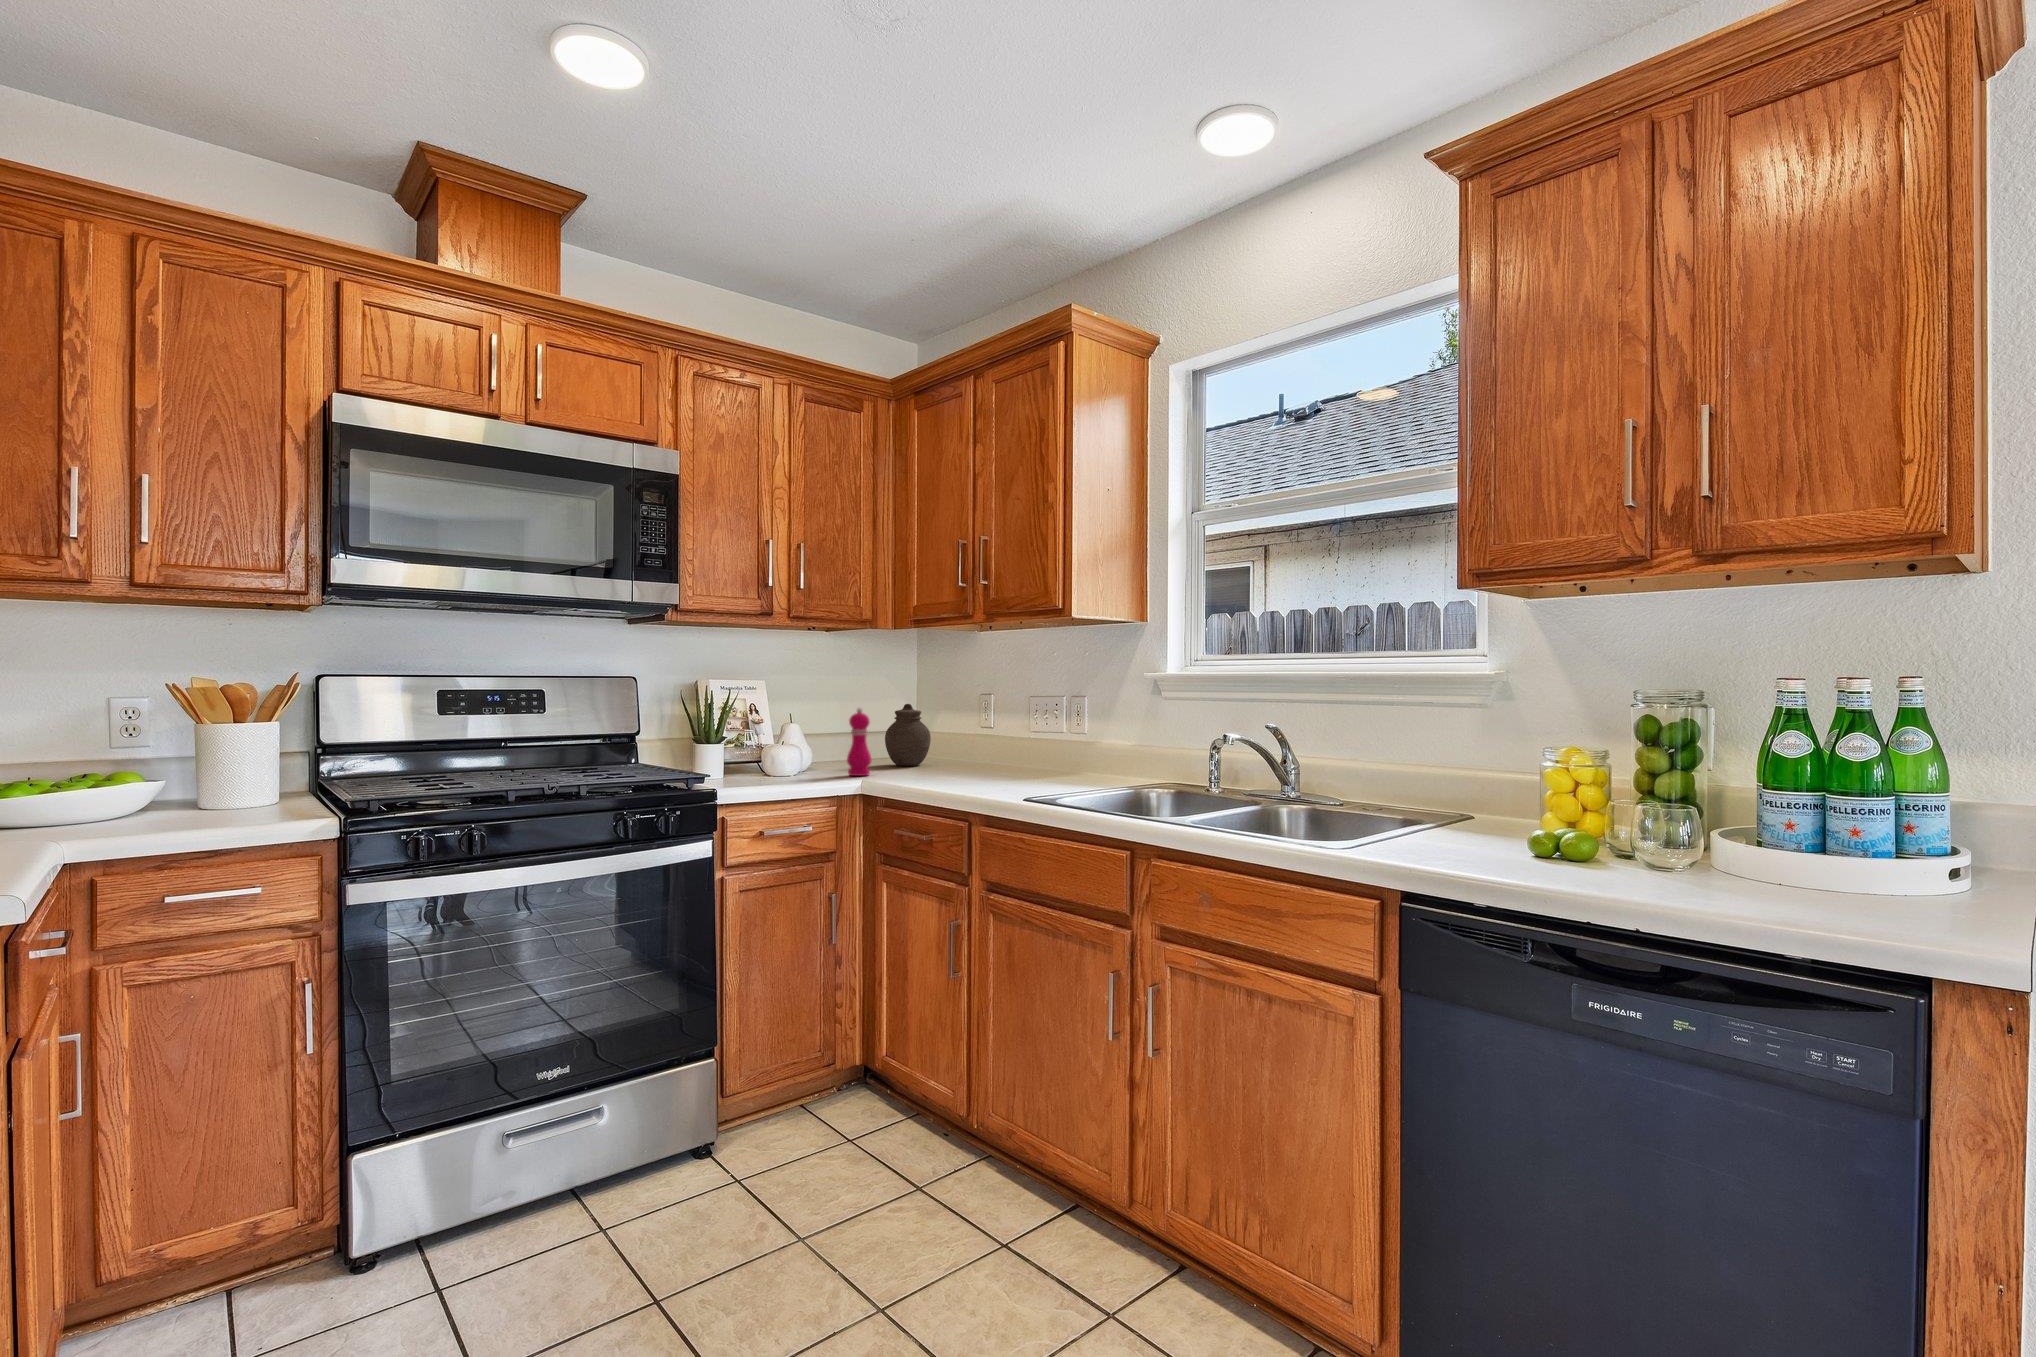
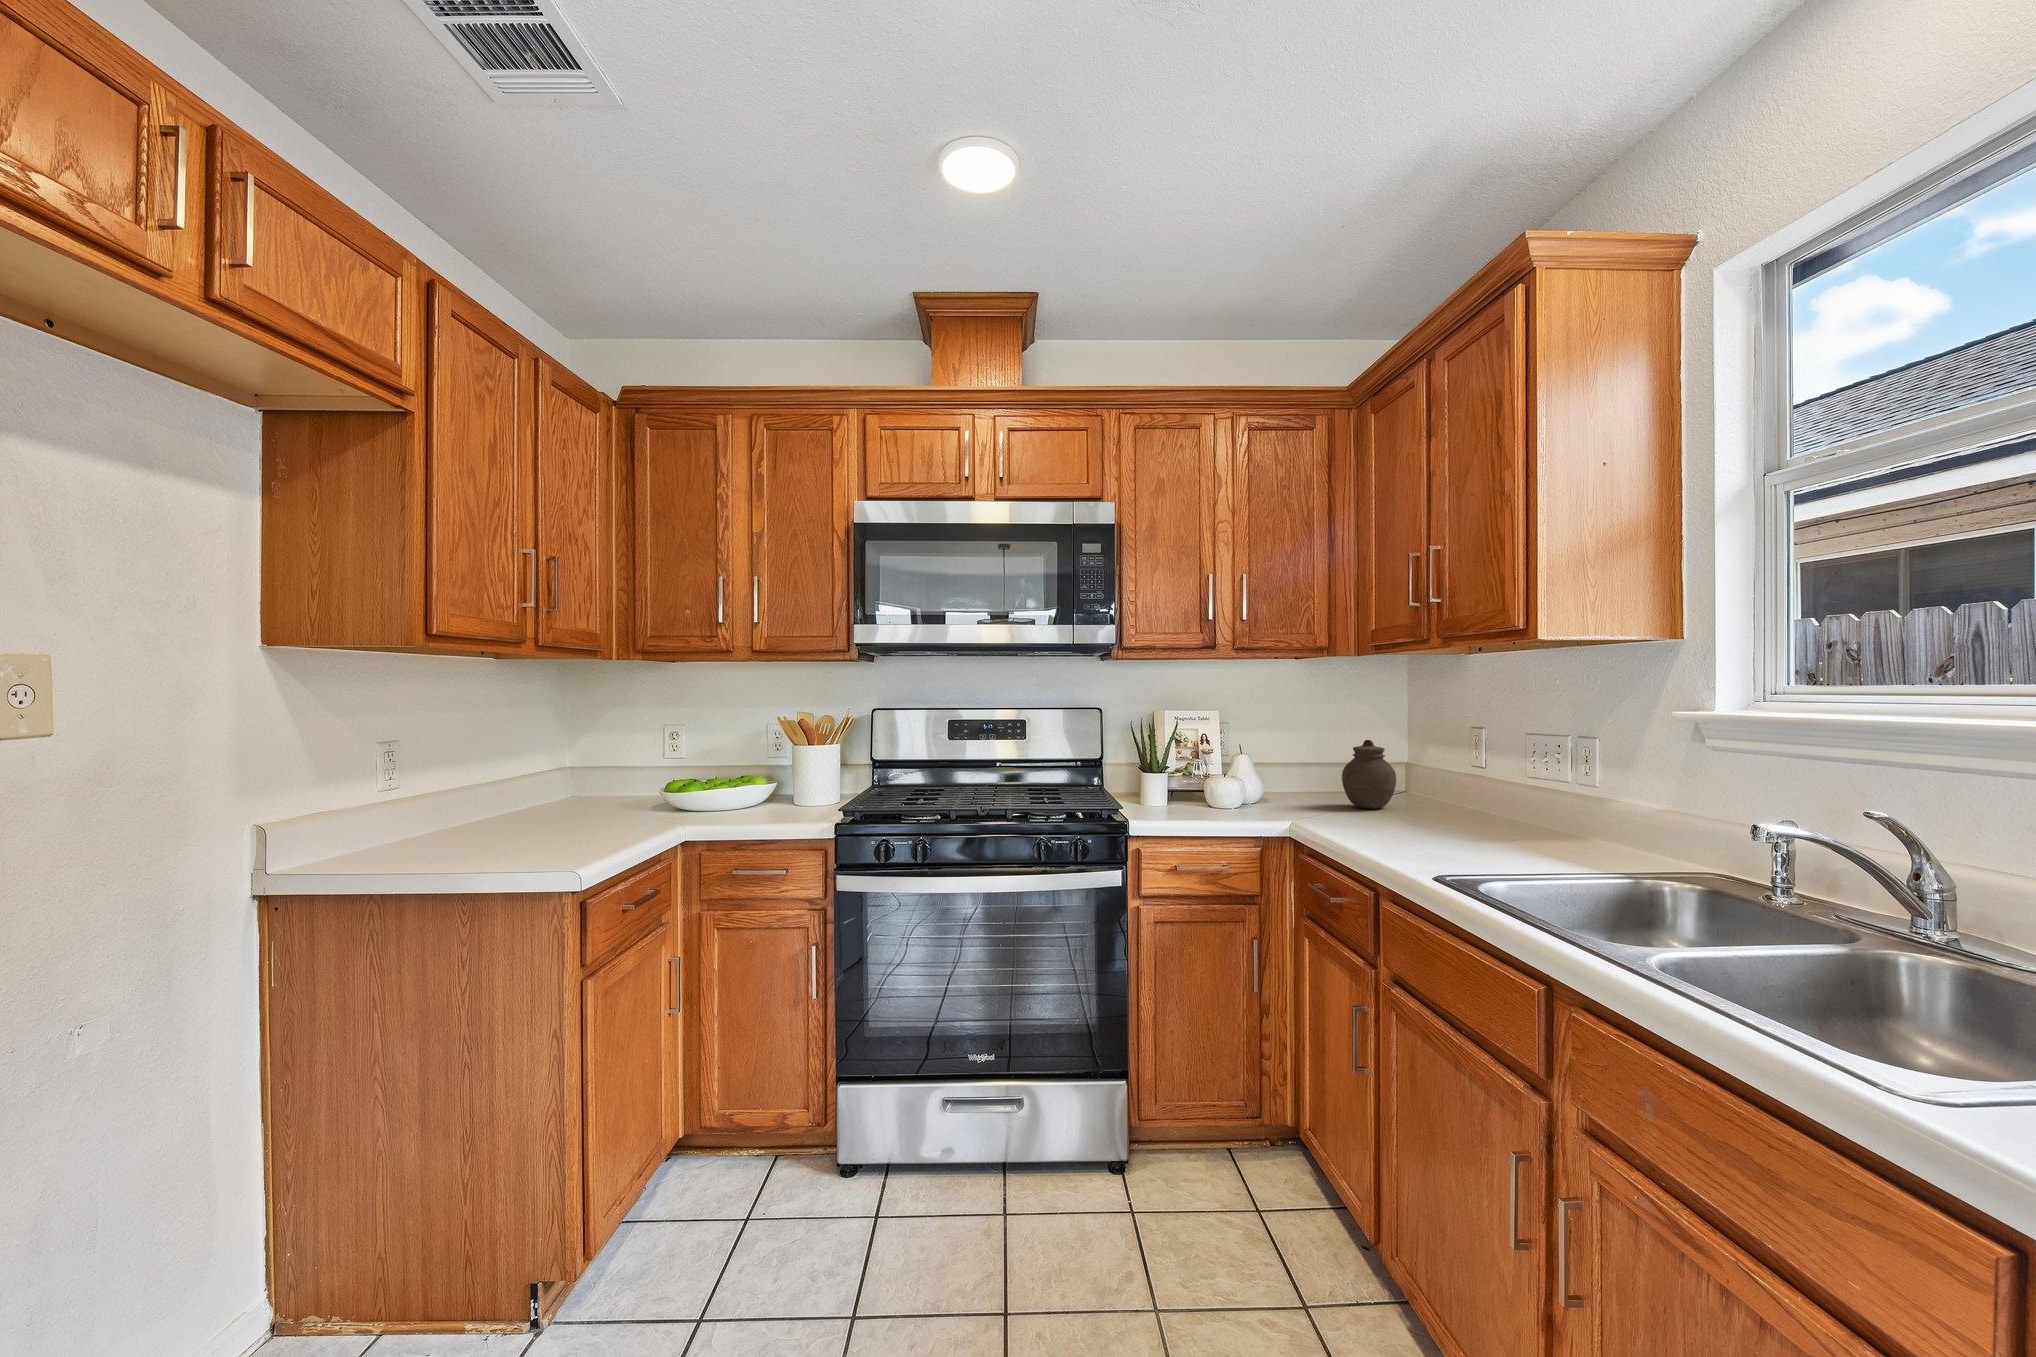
pepper mill: present [847,708,872,776] -> none [1281,745,1309,818]

